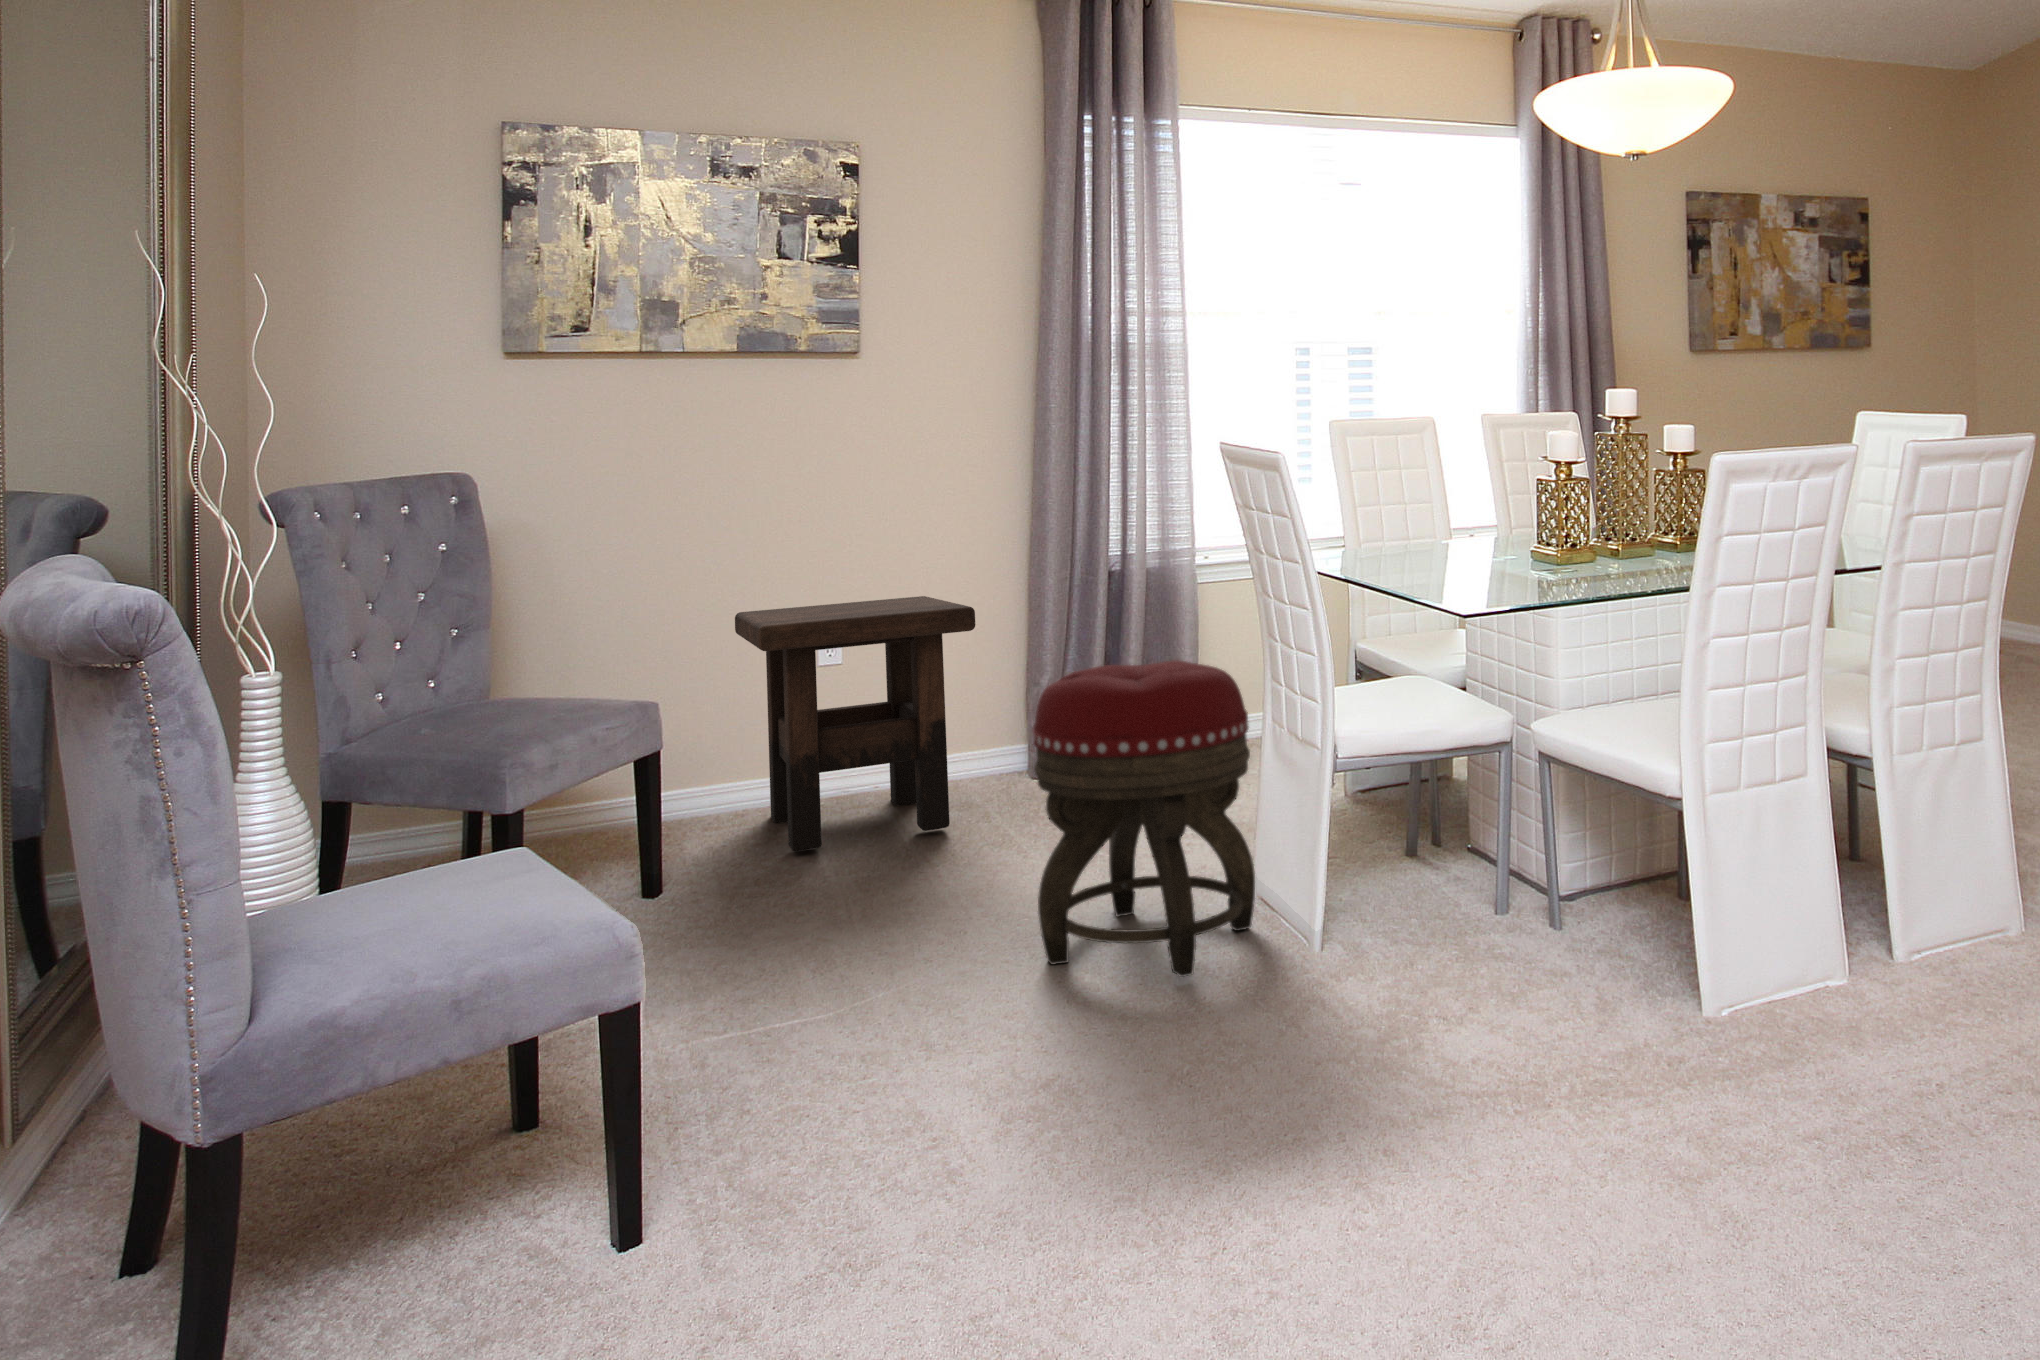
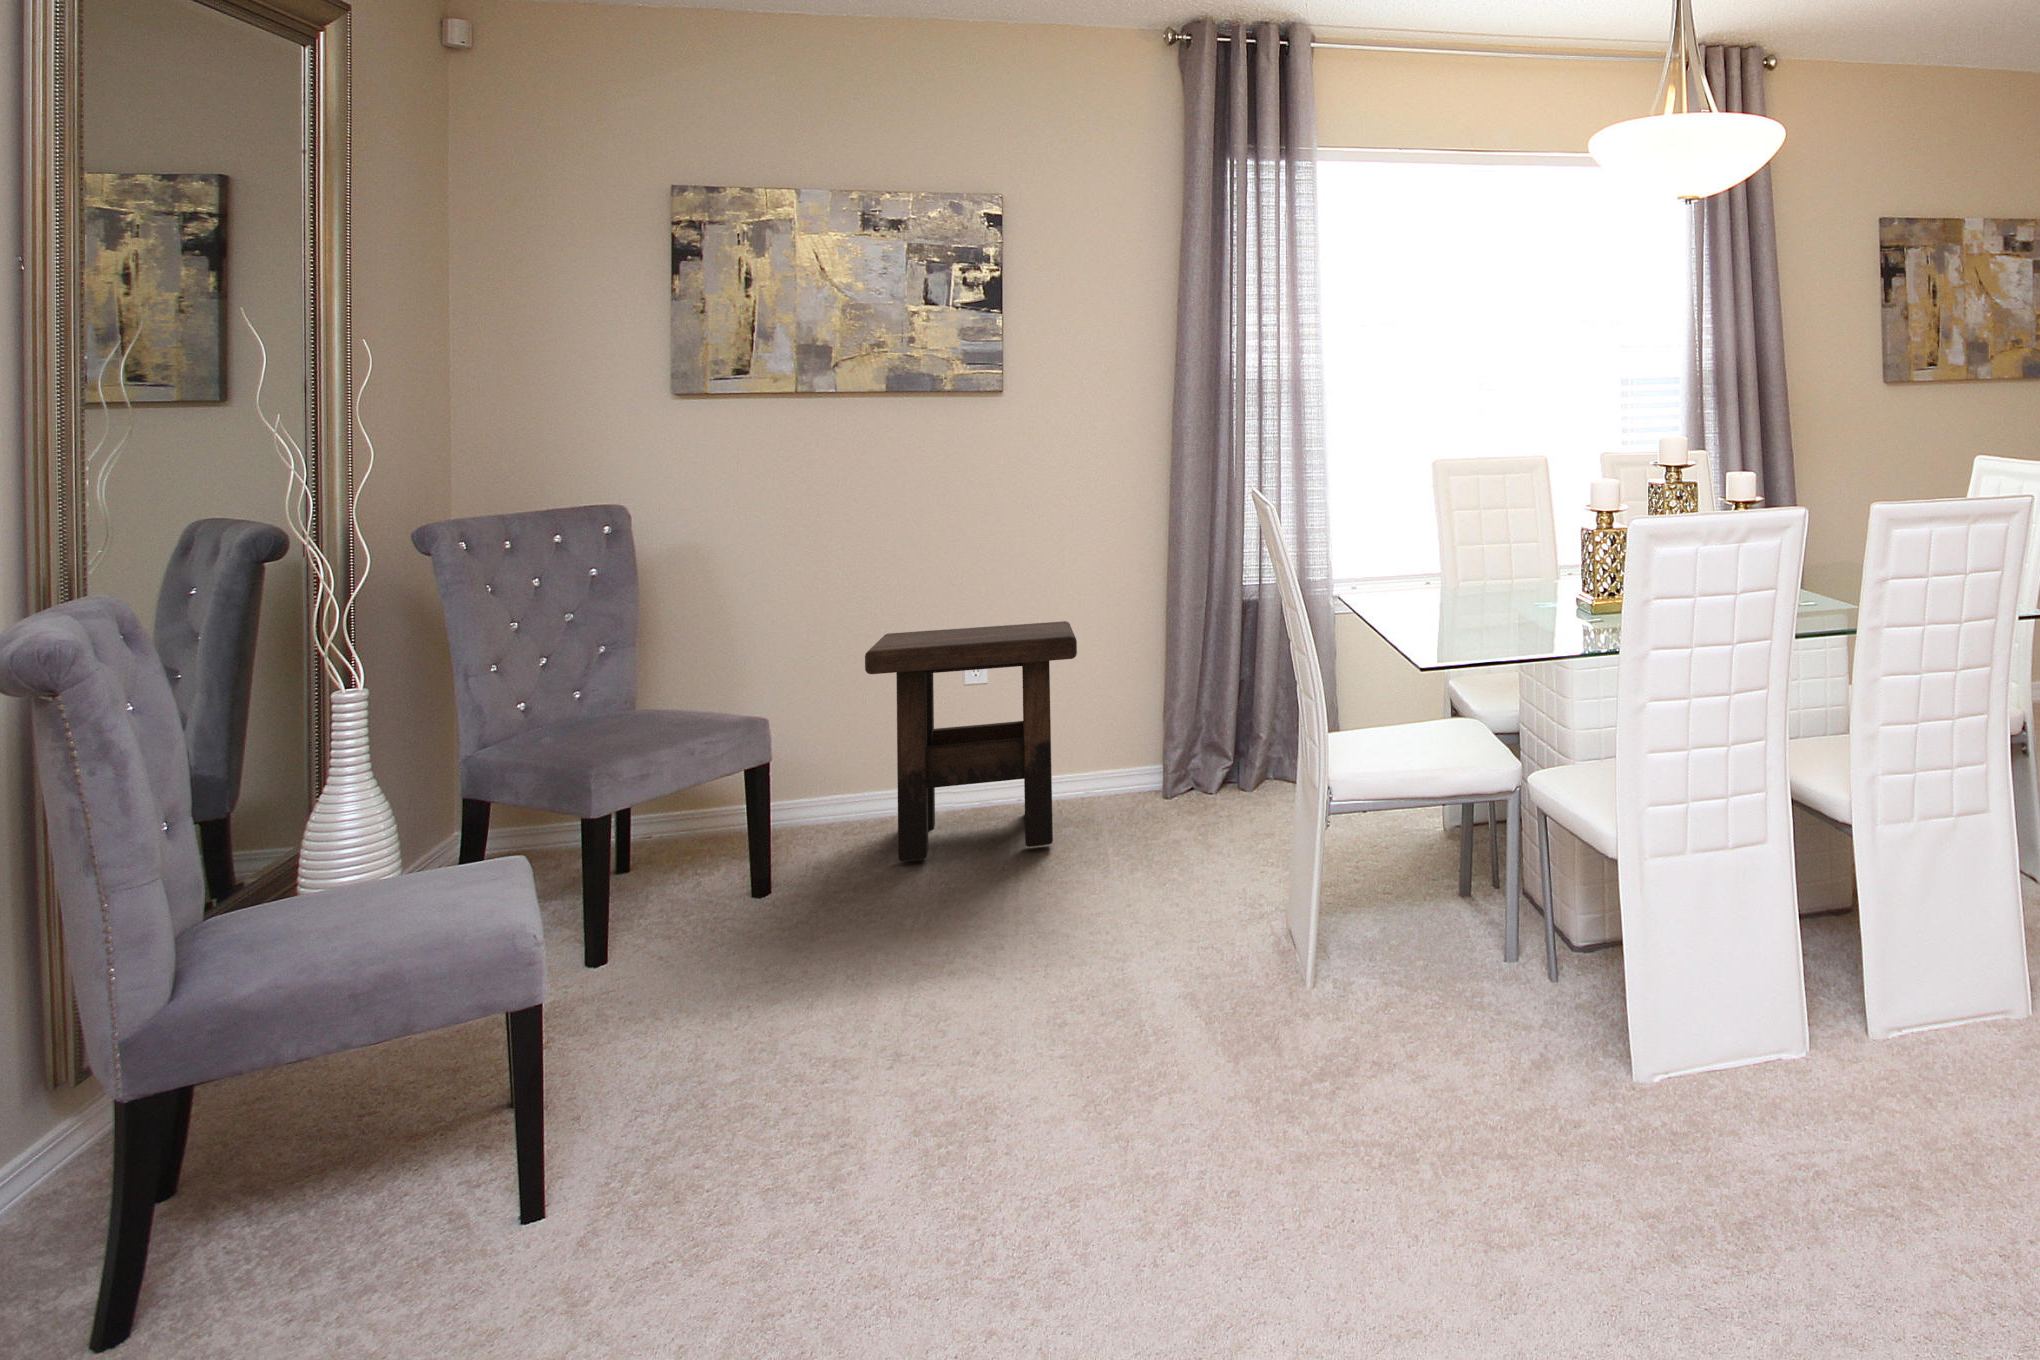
footstool: present [1033,660,1255,977] -> none [1041,699,1261,1008]

